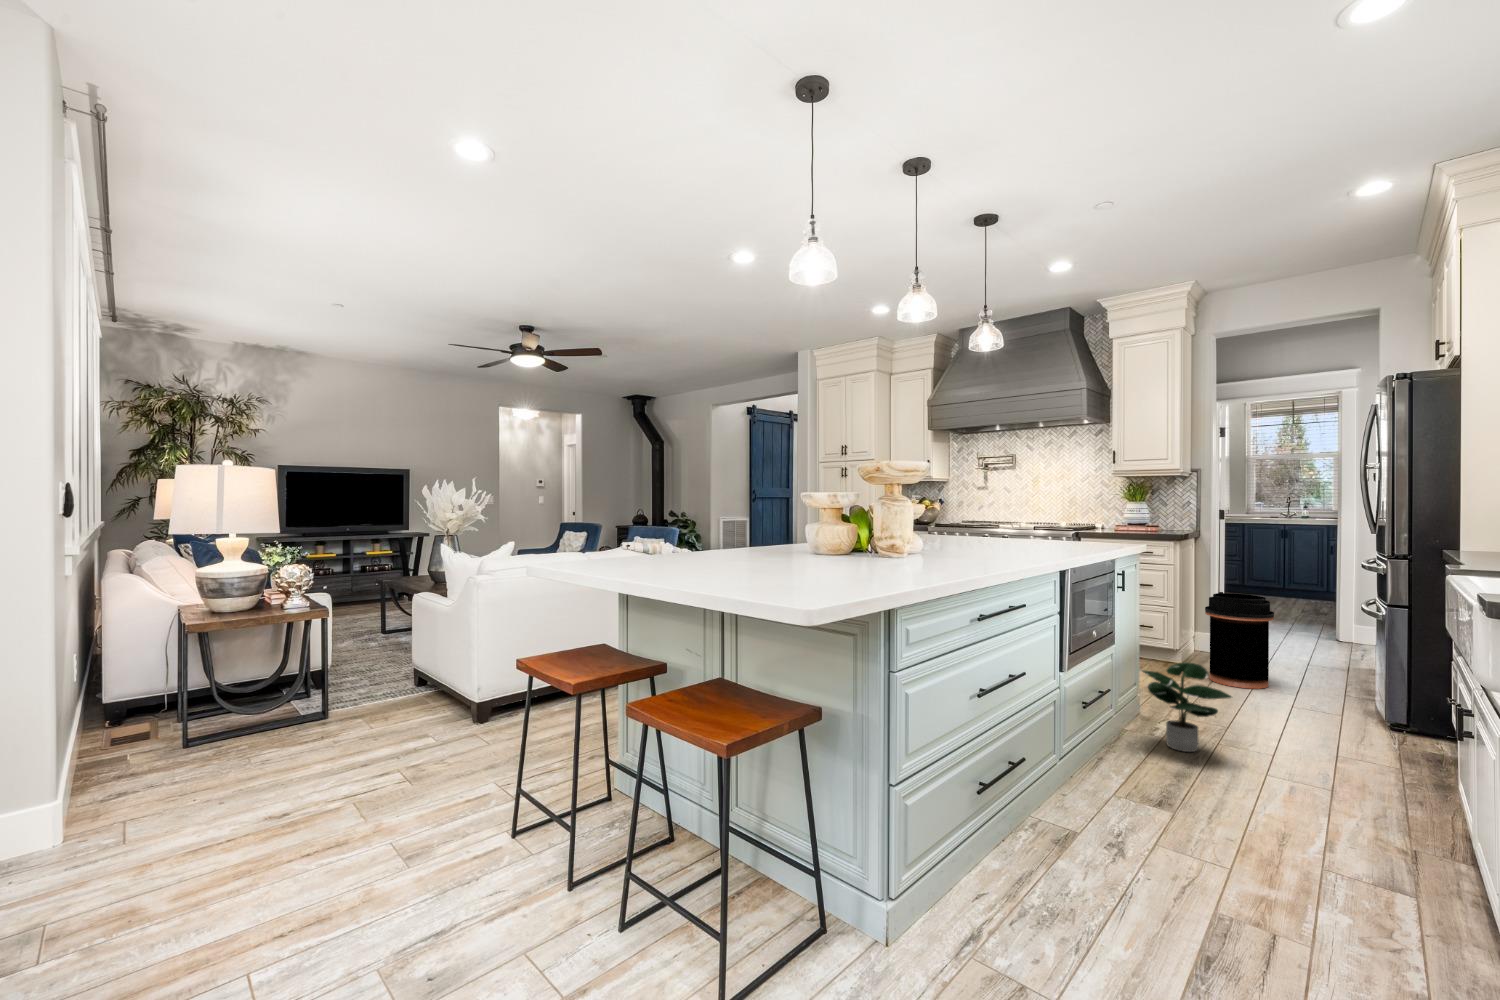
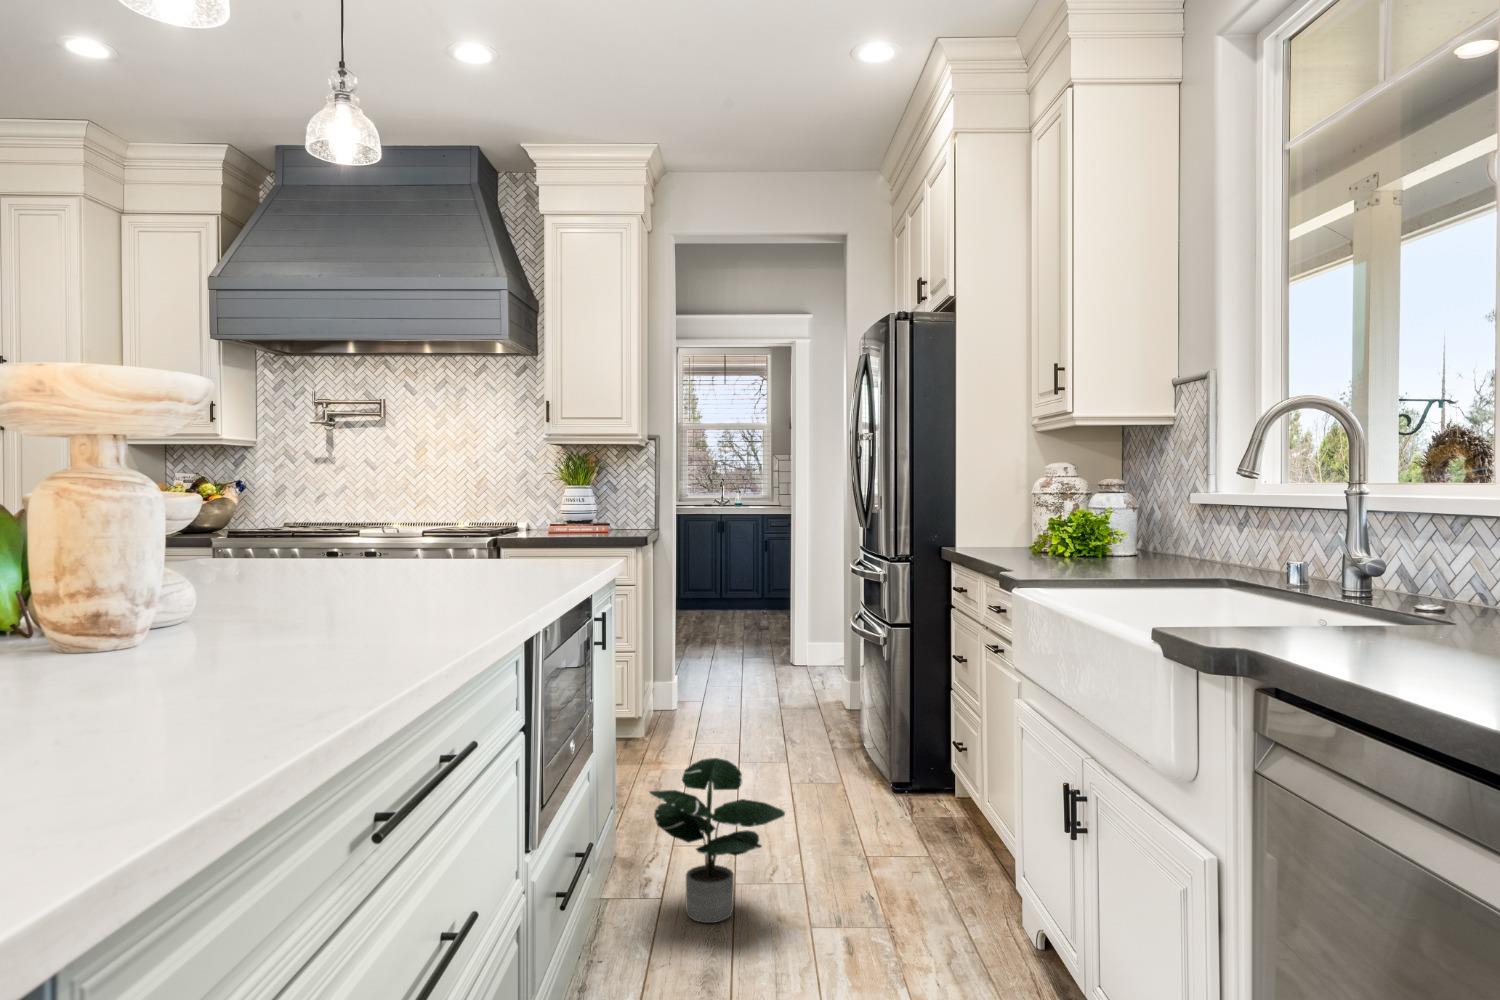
trash can: present [1205,593,1274,689] -> none [685,621,768,763]

